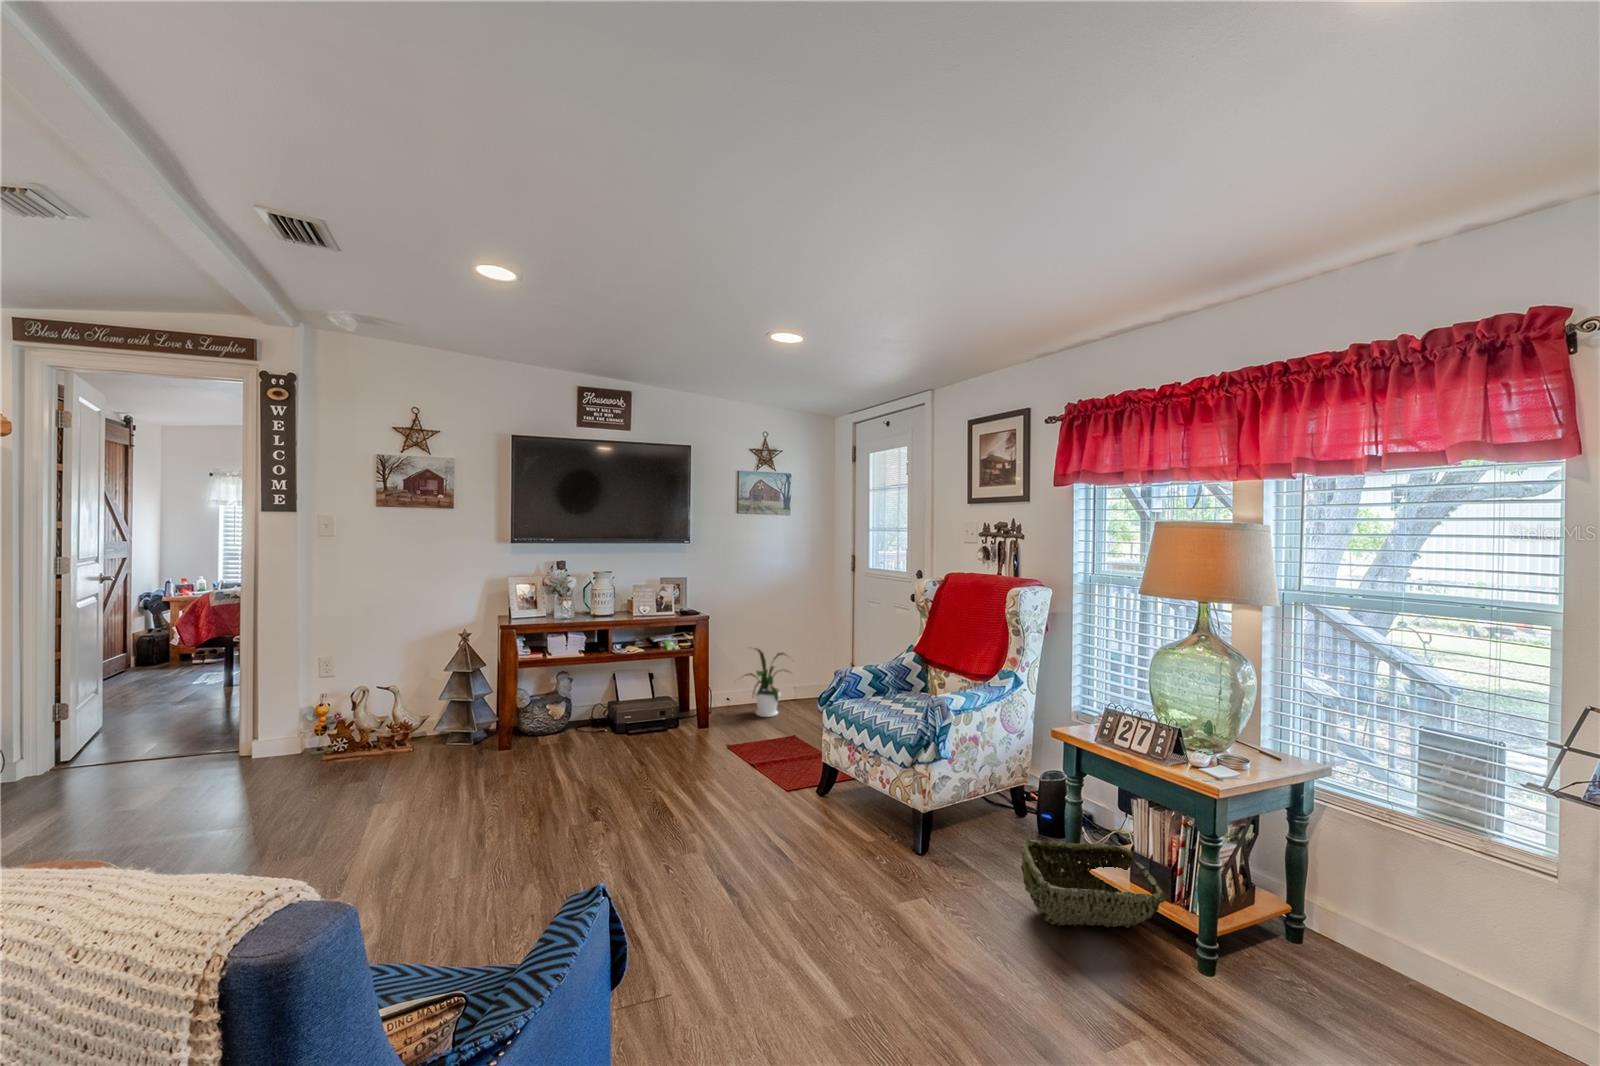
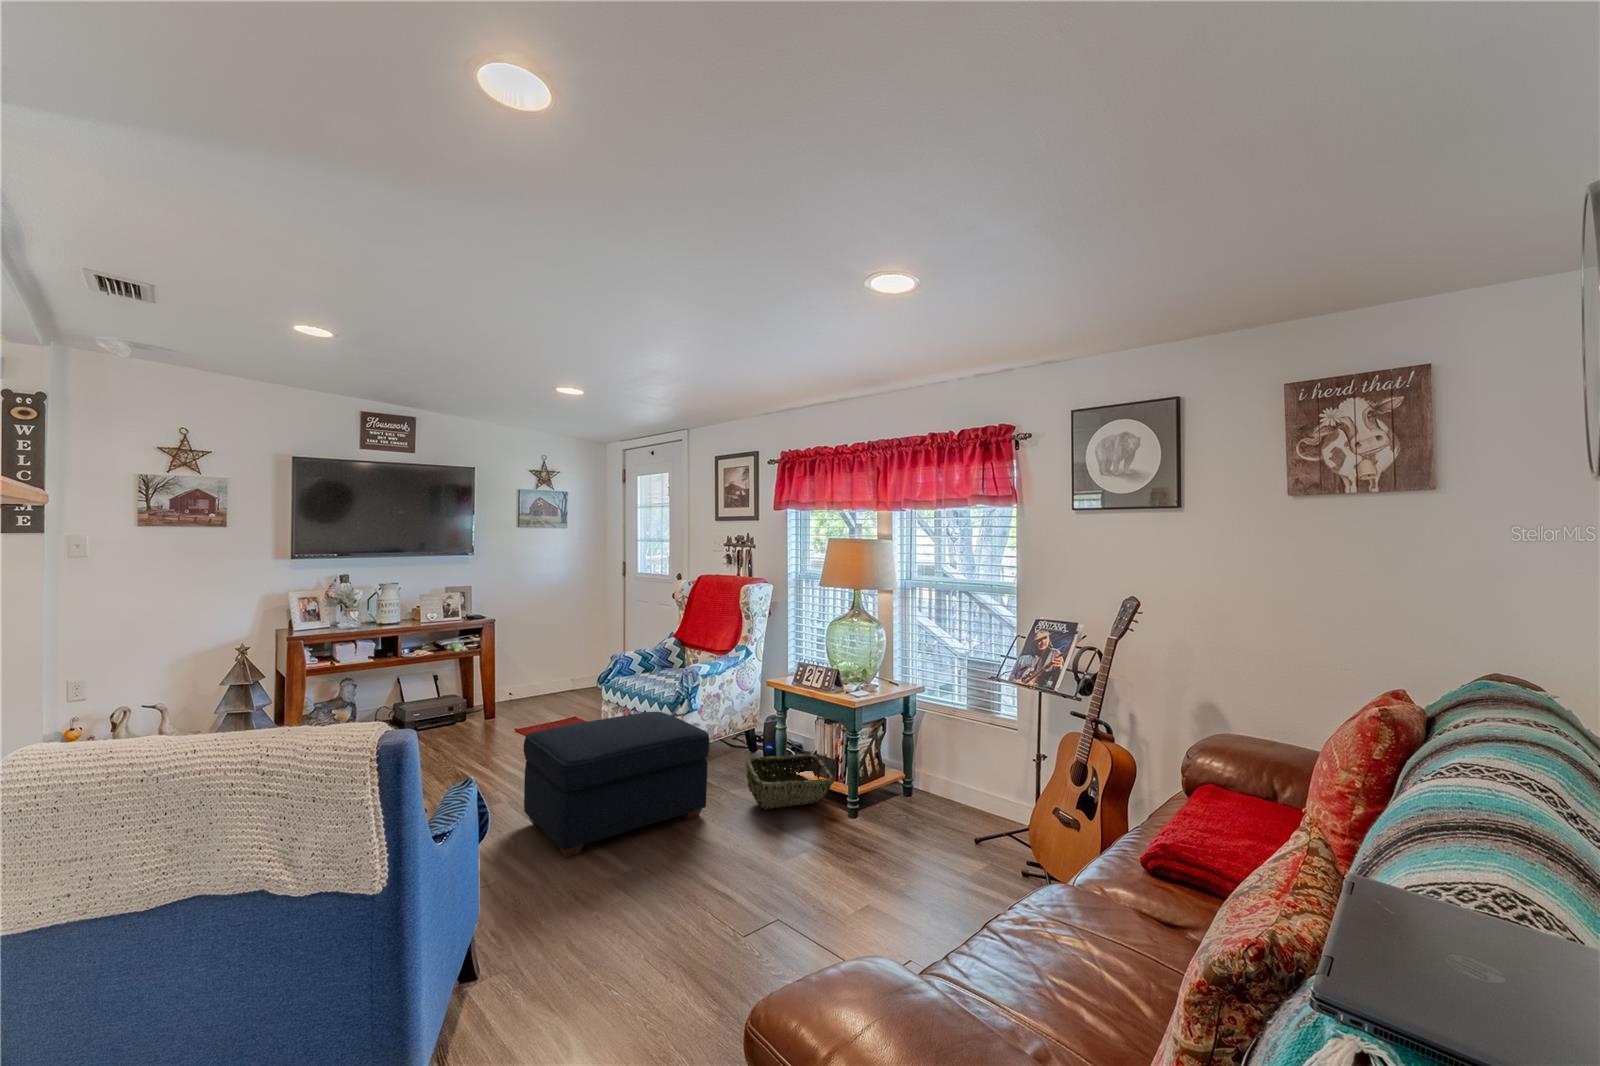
house plant: present [745,648,789,717] -> none [519,644,575,702]
ottoman: none [722,755,968,954] -> present [524,712,709,857]

